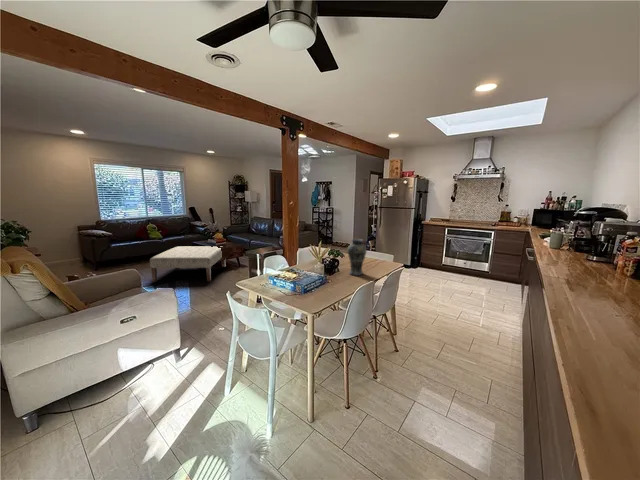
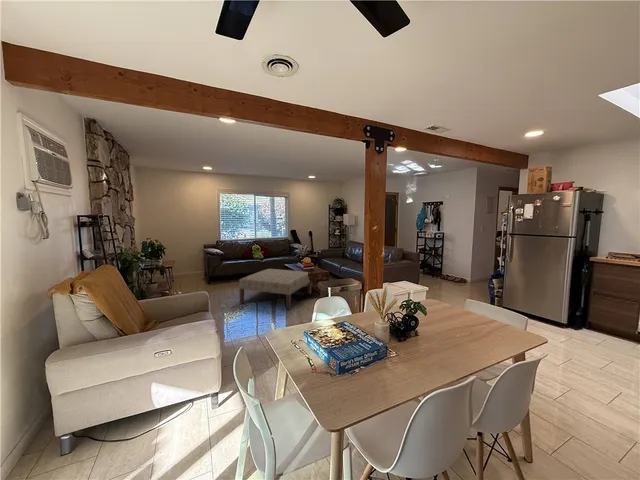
vase: present [347,239,366,276] -> none [432,288,467,350]

